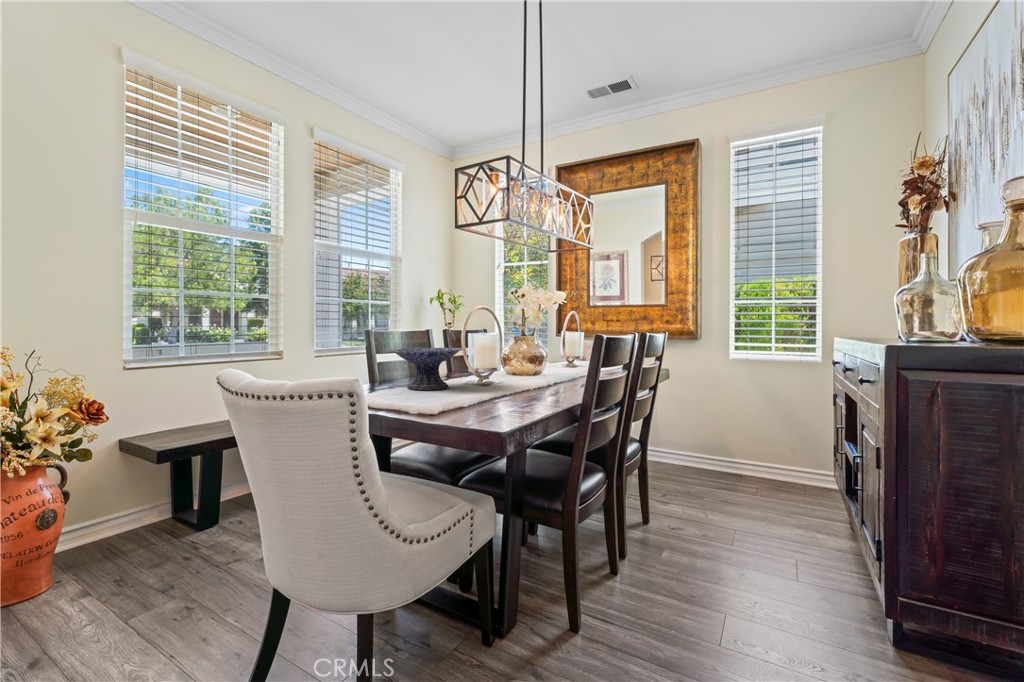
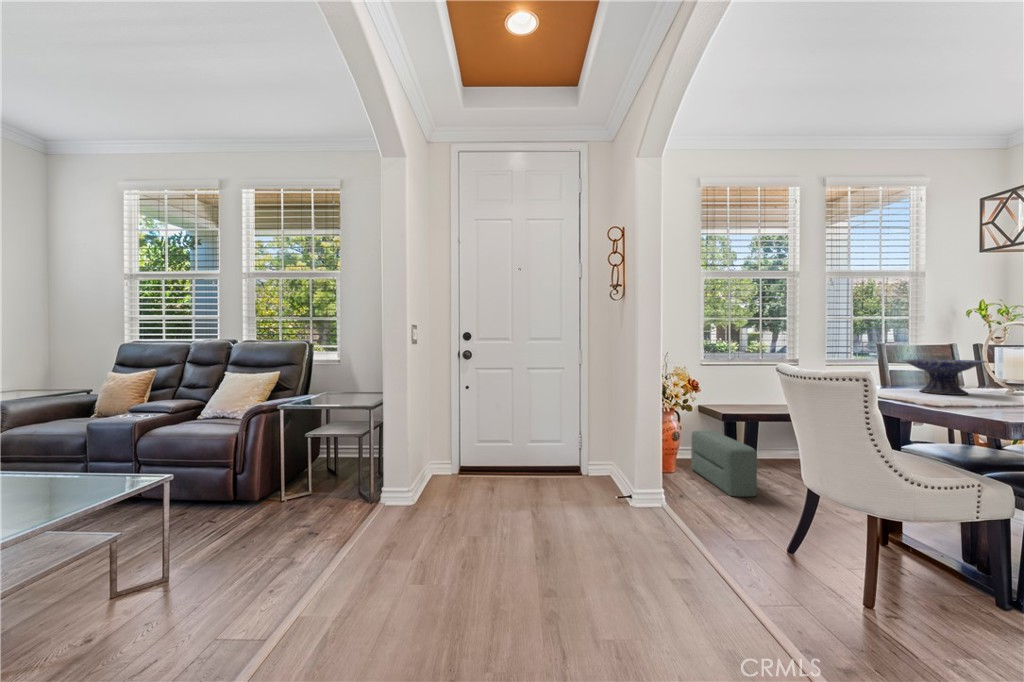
pouf: none [100,480,213,597] -> present [691,431,757,497]

